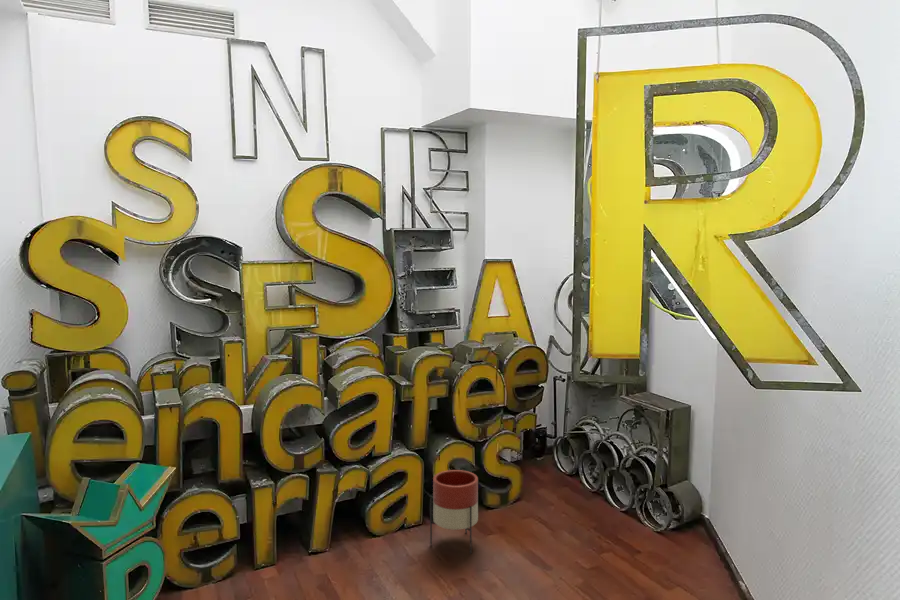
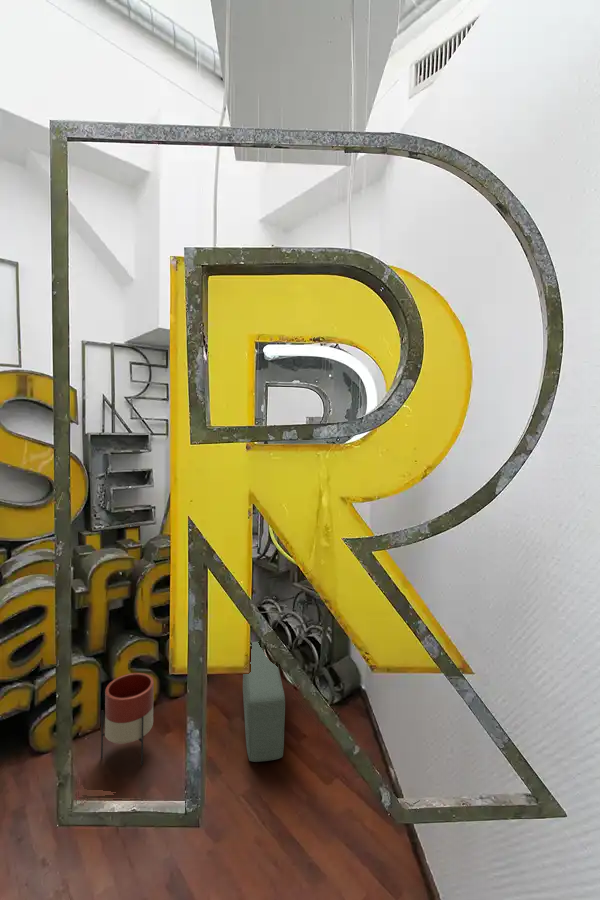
pouf: none [564,458,617,564] -> present [243,642,285,762]

